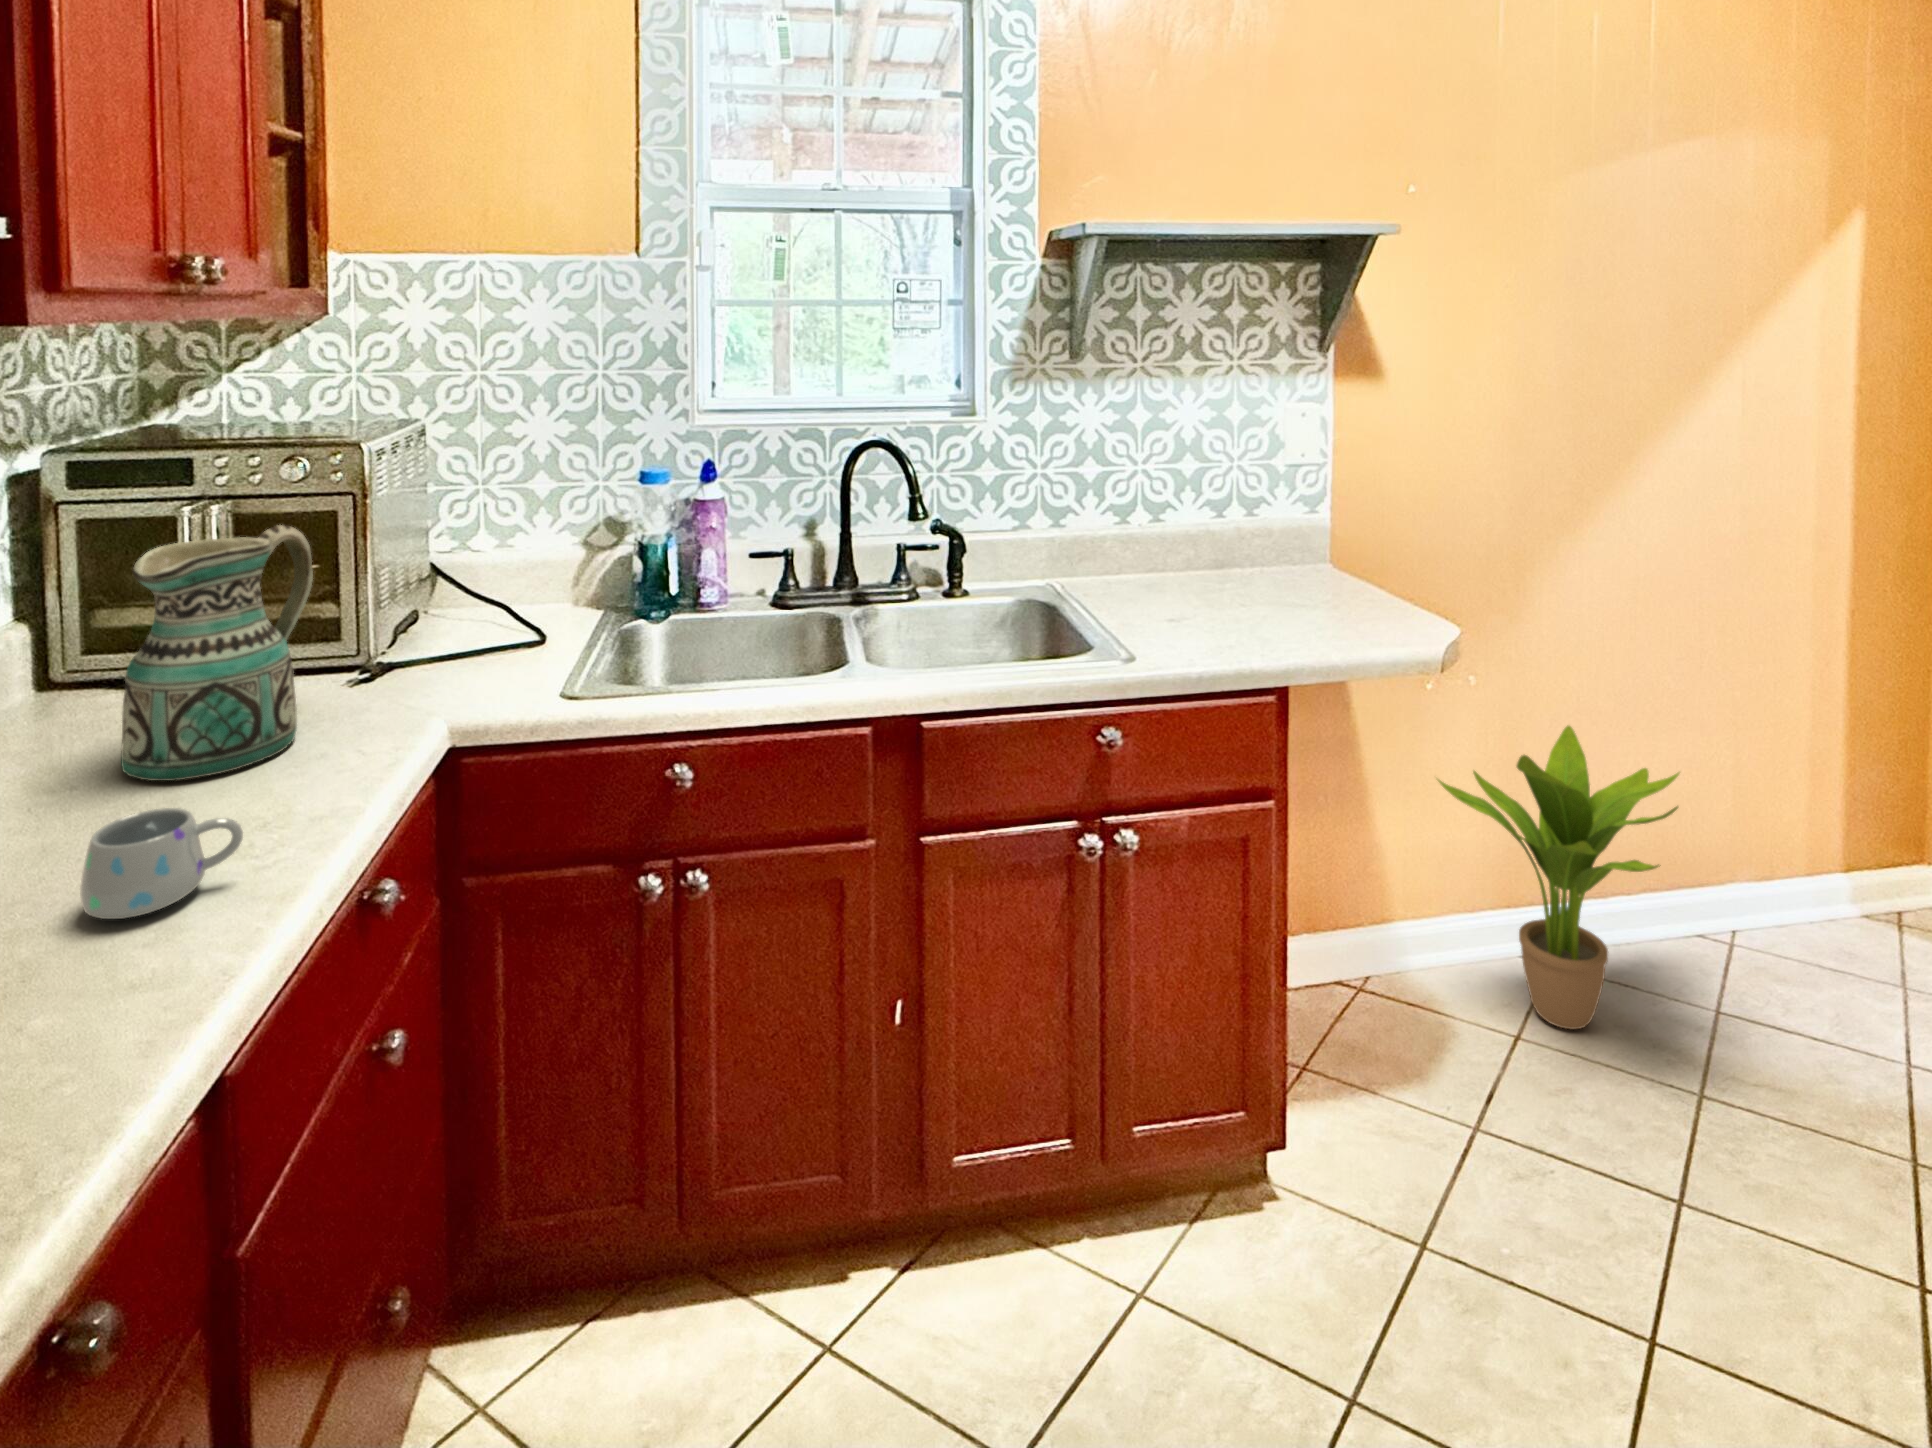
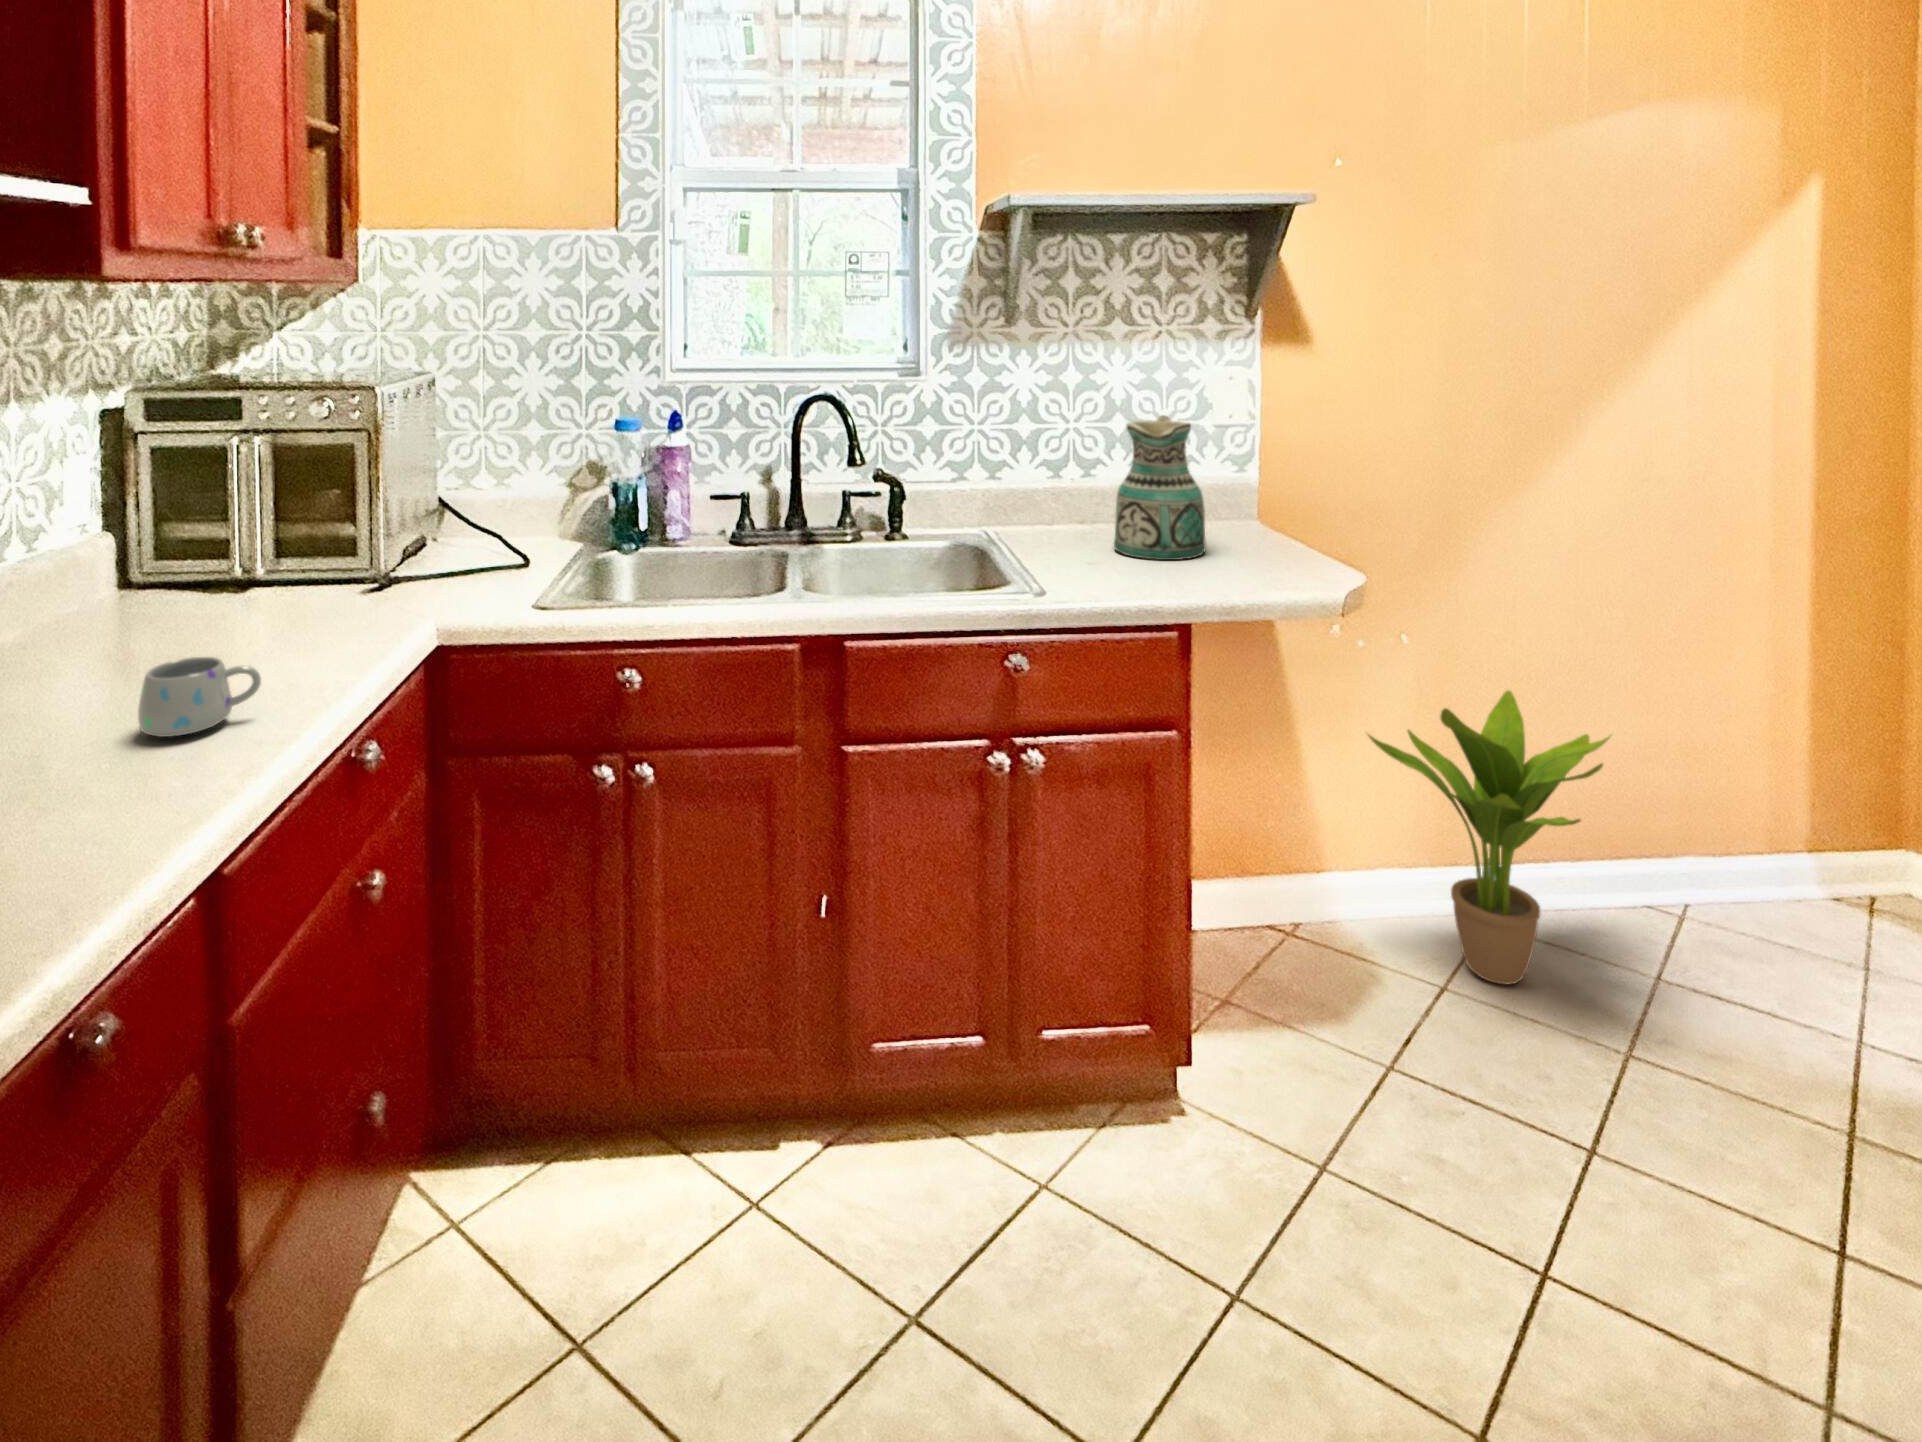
ceramic pitcher: present [121,525,313,781] -> present [1114,415,1206,560]

